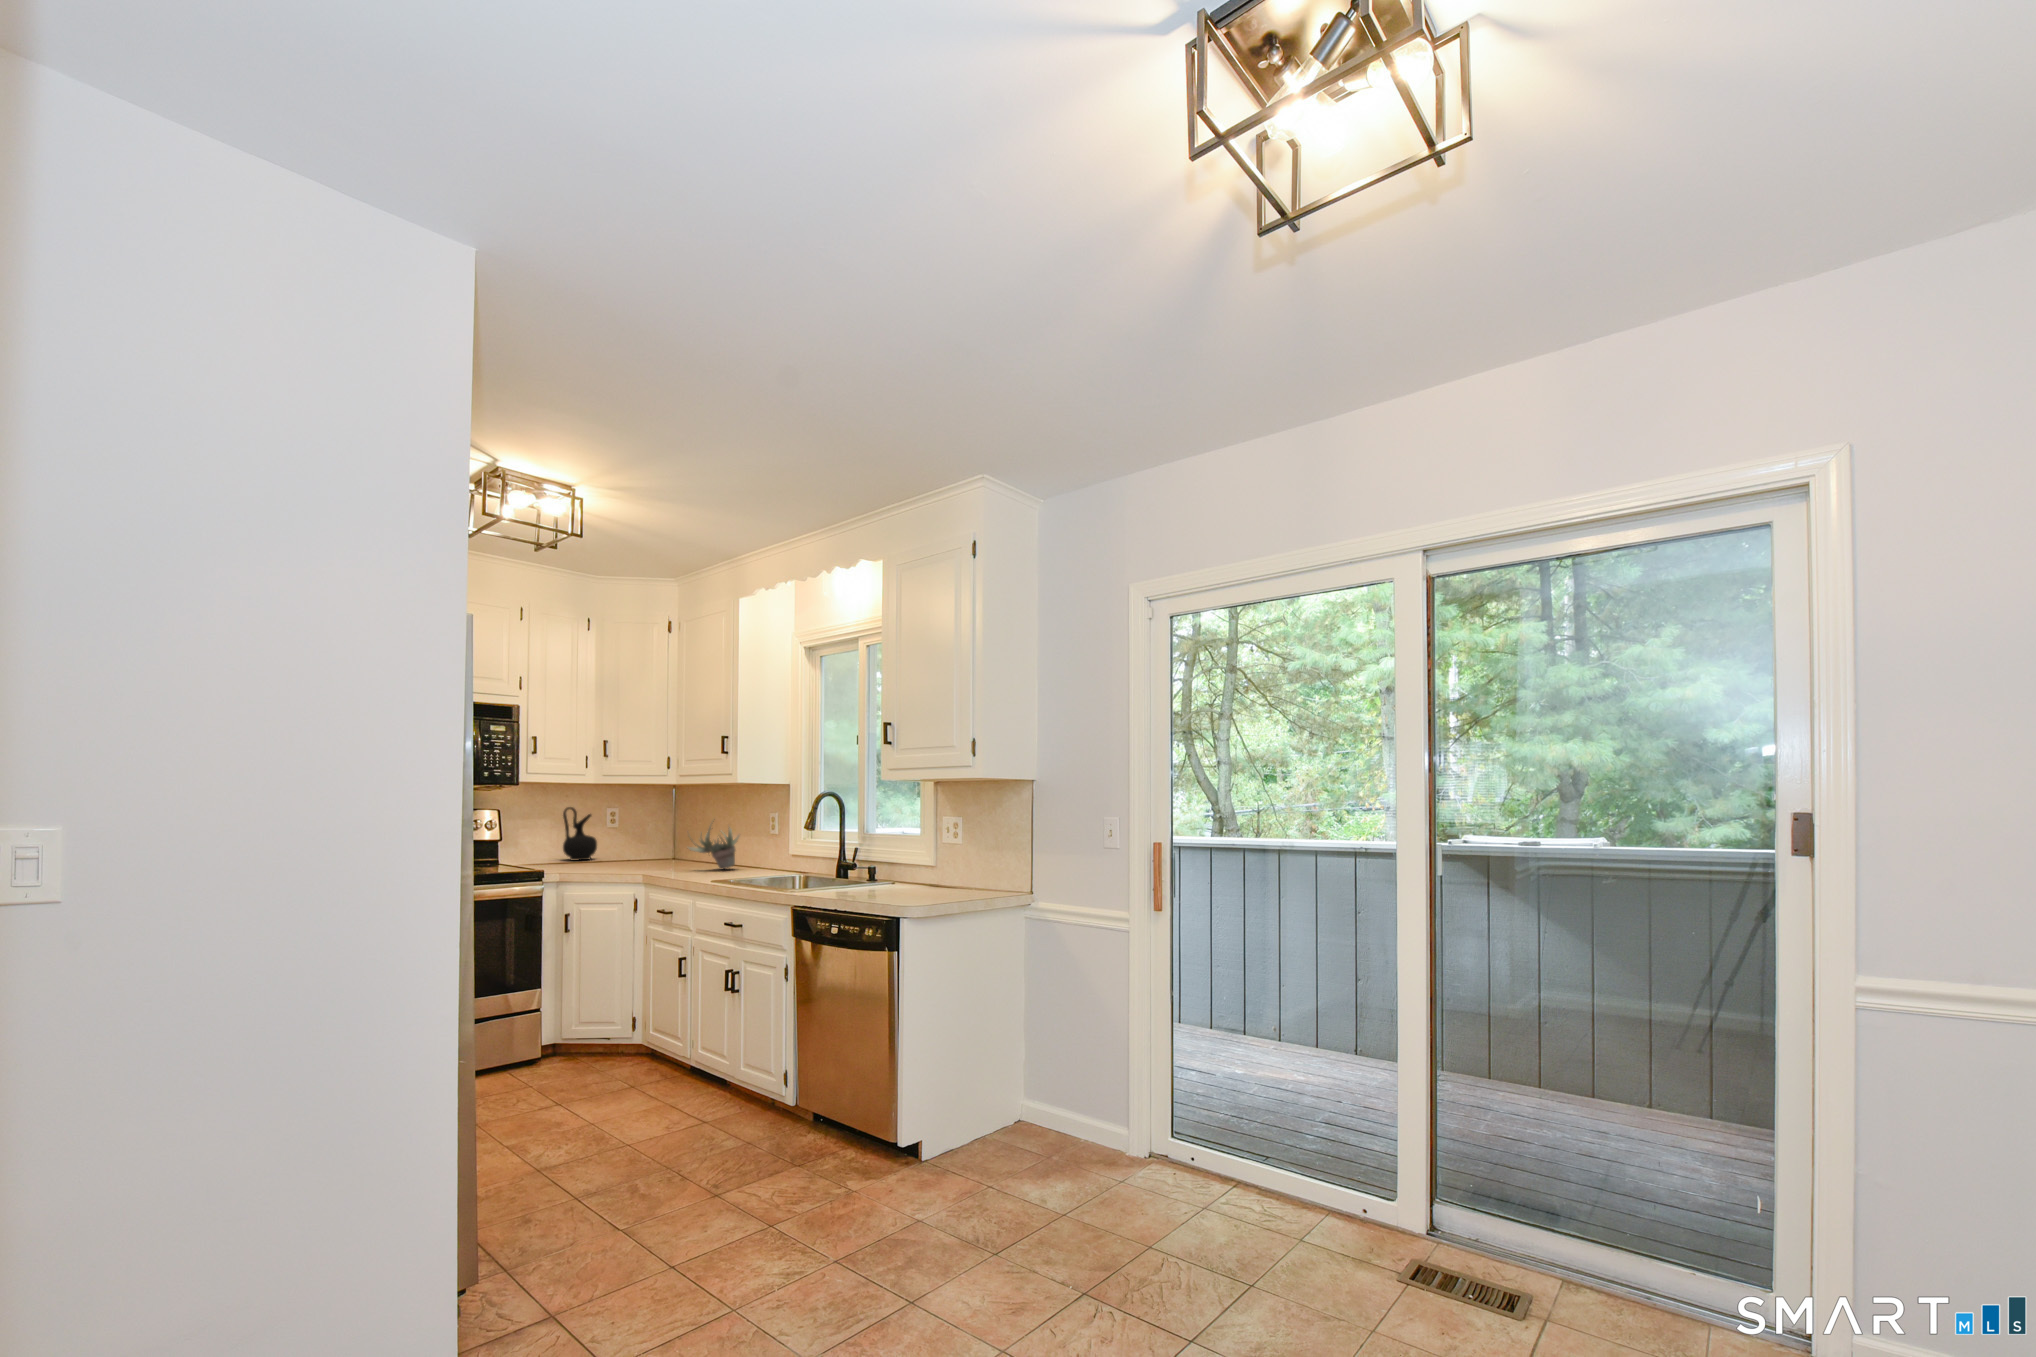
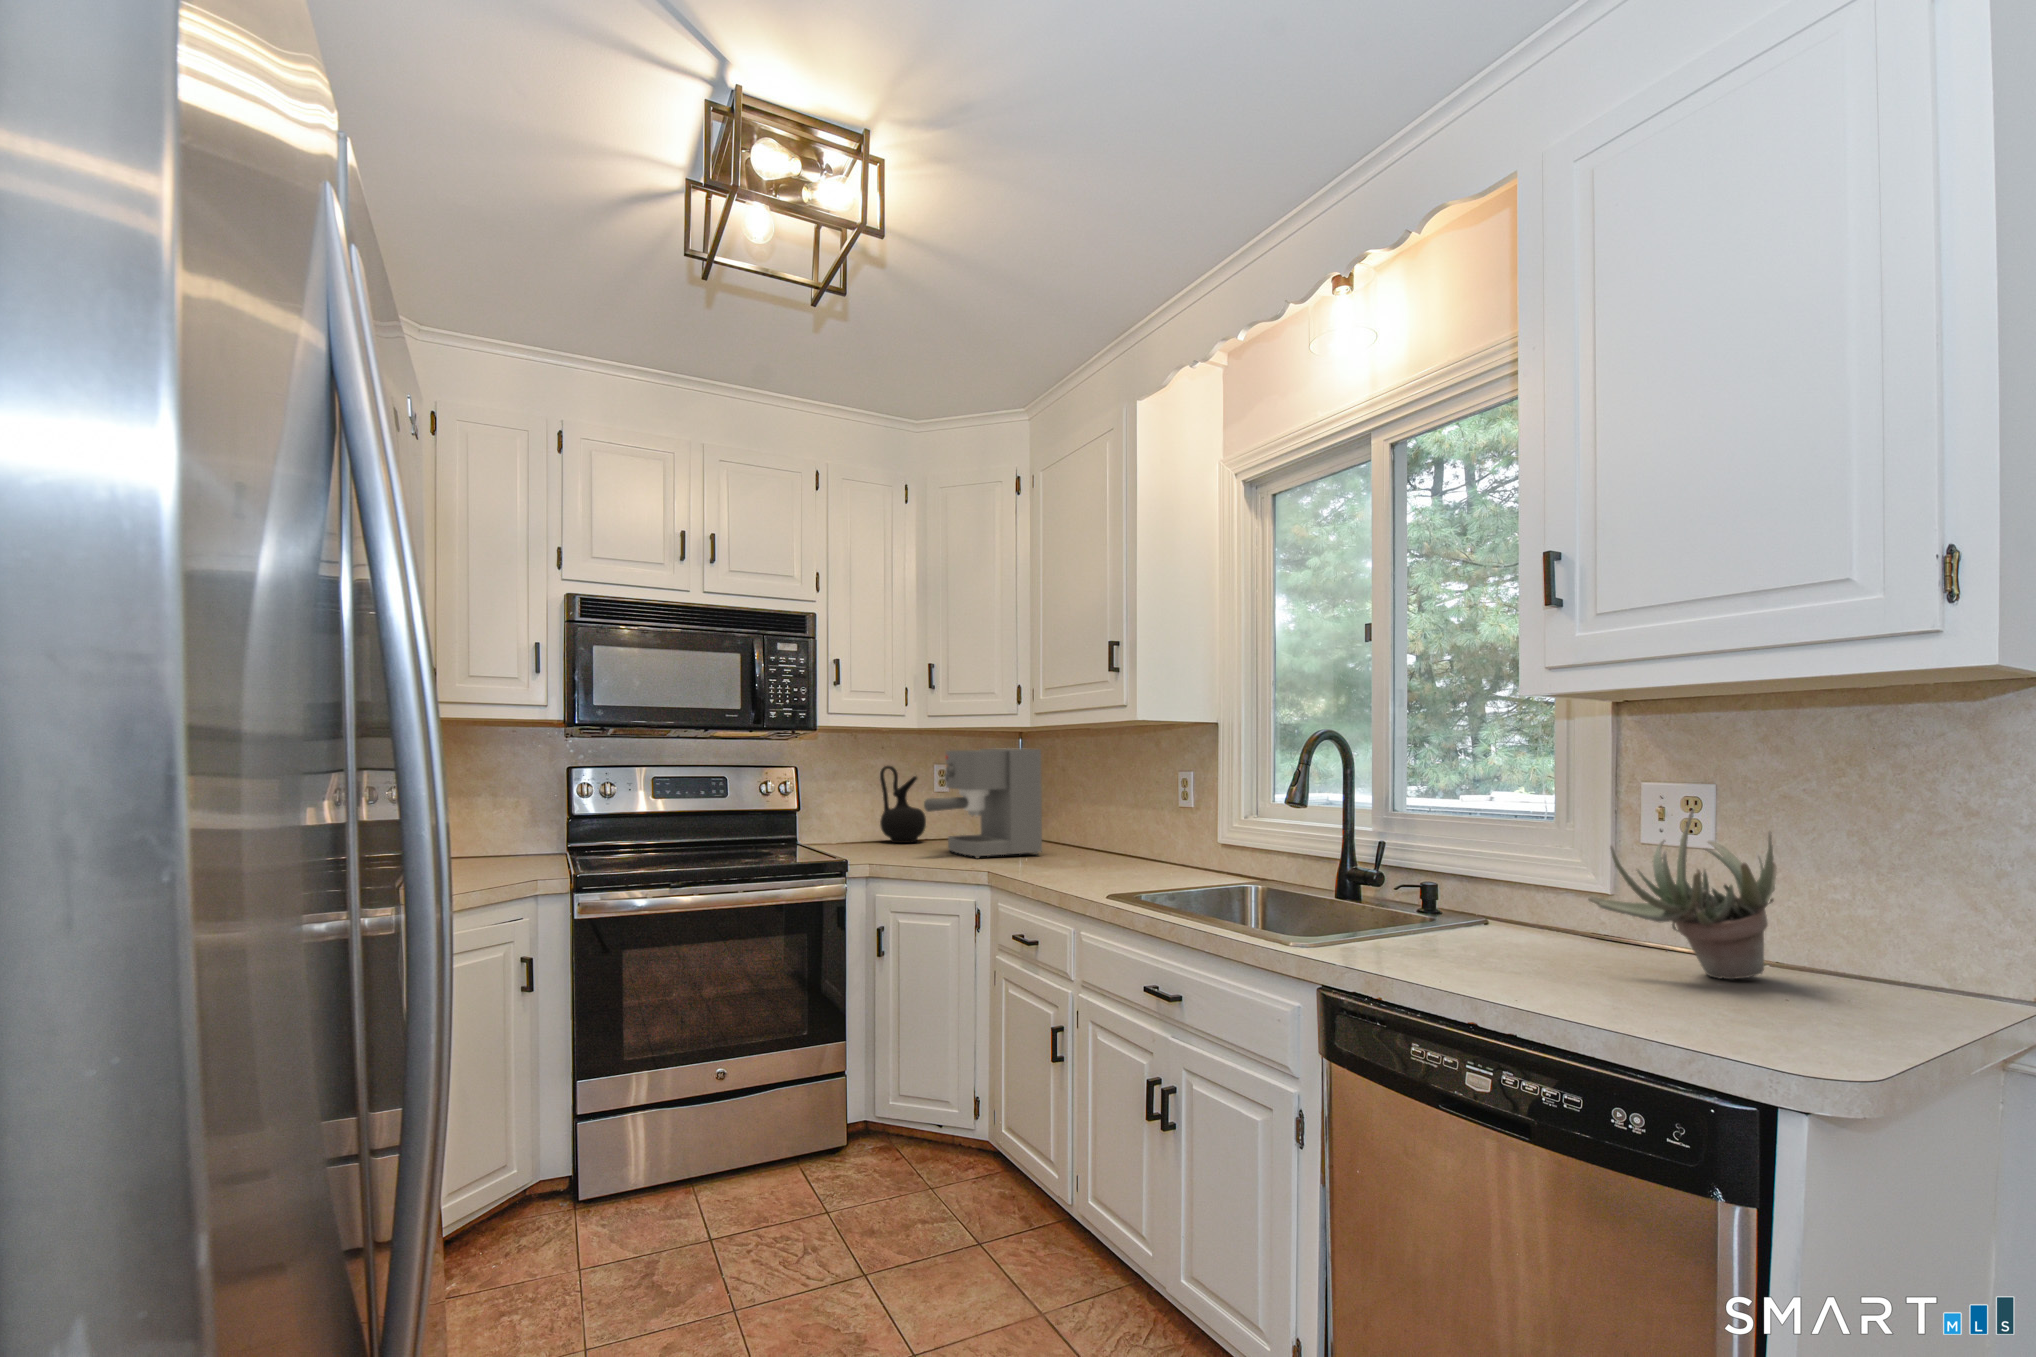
coffee maker: none [597,794,680,868] -> present [924,748,1042,858]
succulent plant: present [688,819,739,869] -> present [1588,809,1777,979]

